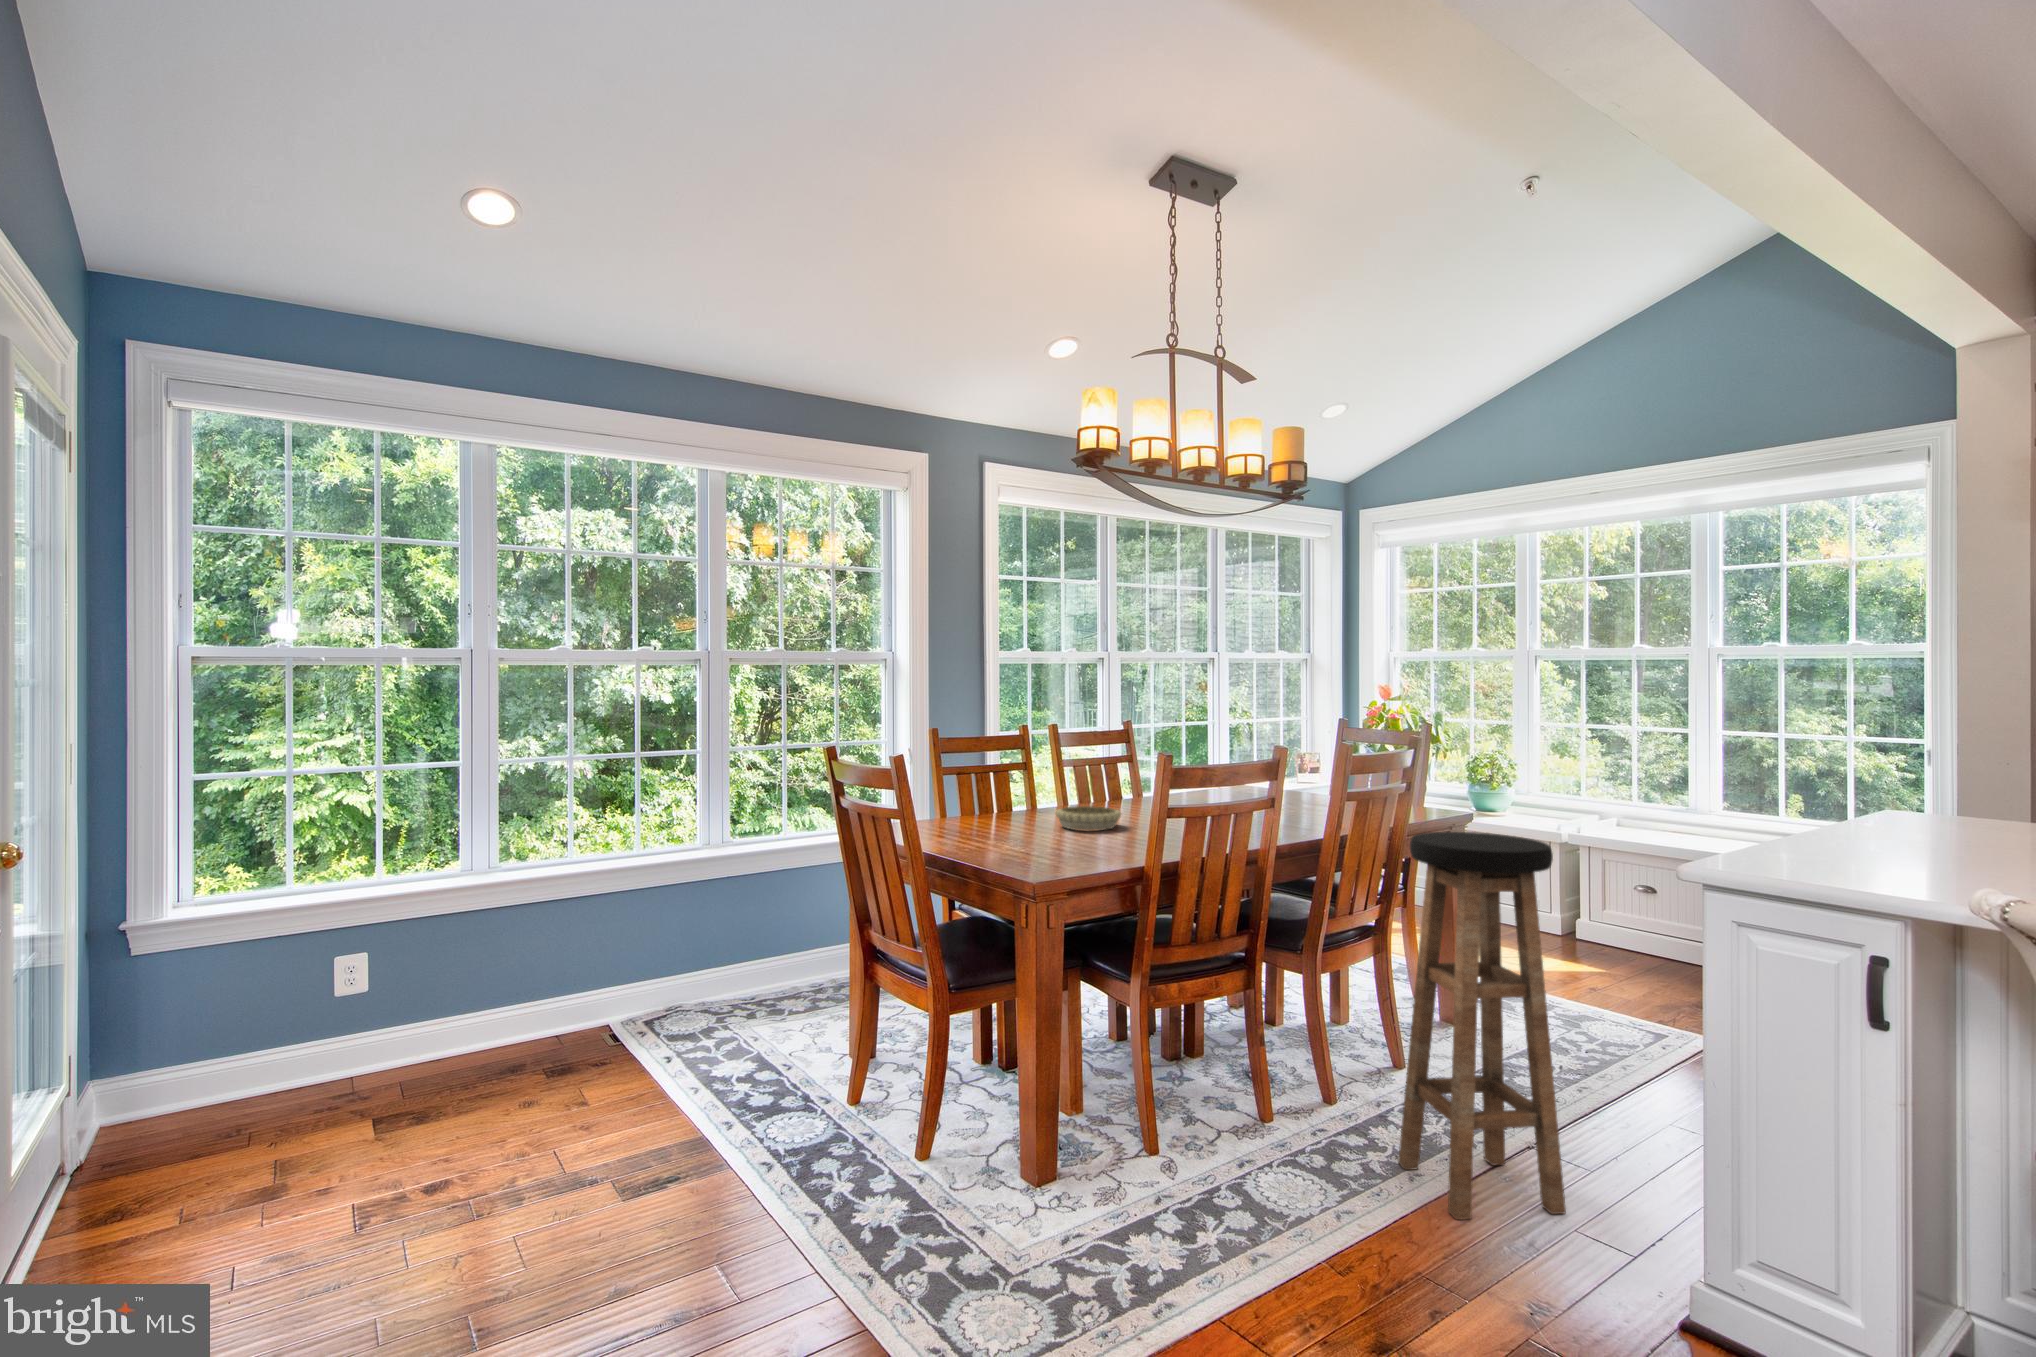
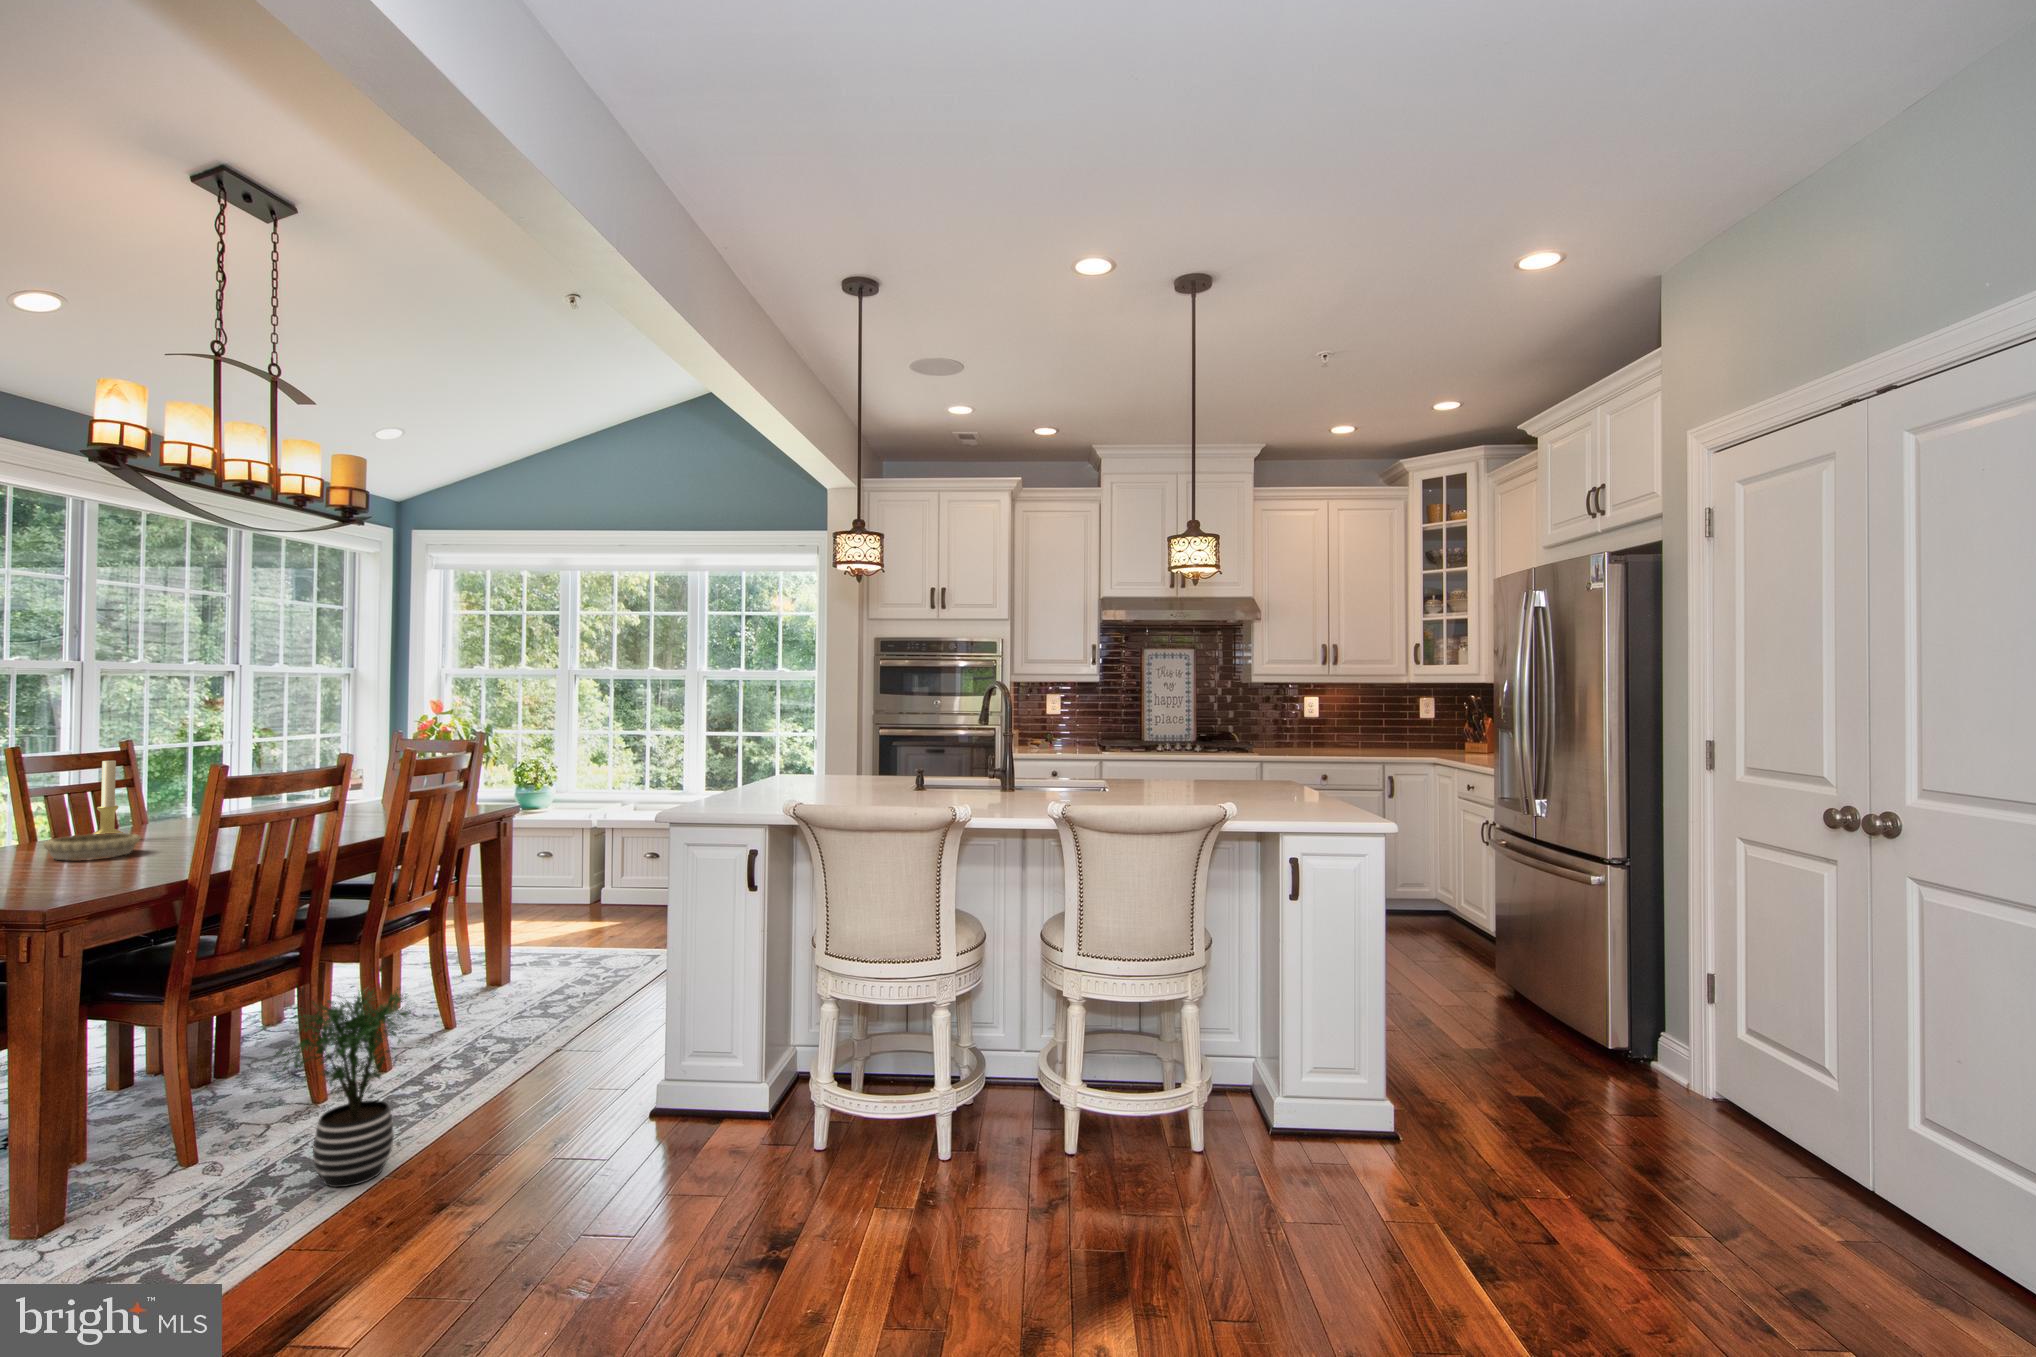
candle holder: none [1092,736,1118,812] -> present [93,760,123,834]
bar stool: present [1398,832,1566,1220] -> none [451,815,581,1112]
potted plant: none [1204,1021,1359,1264] -> present [276,989,411,1187]

